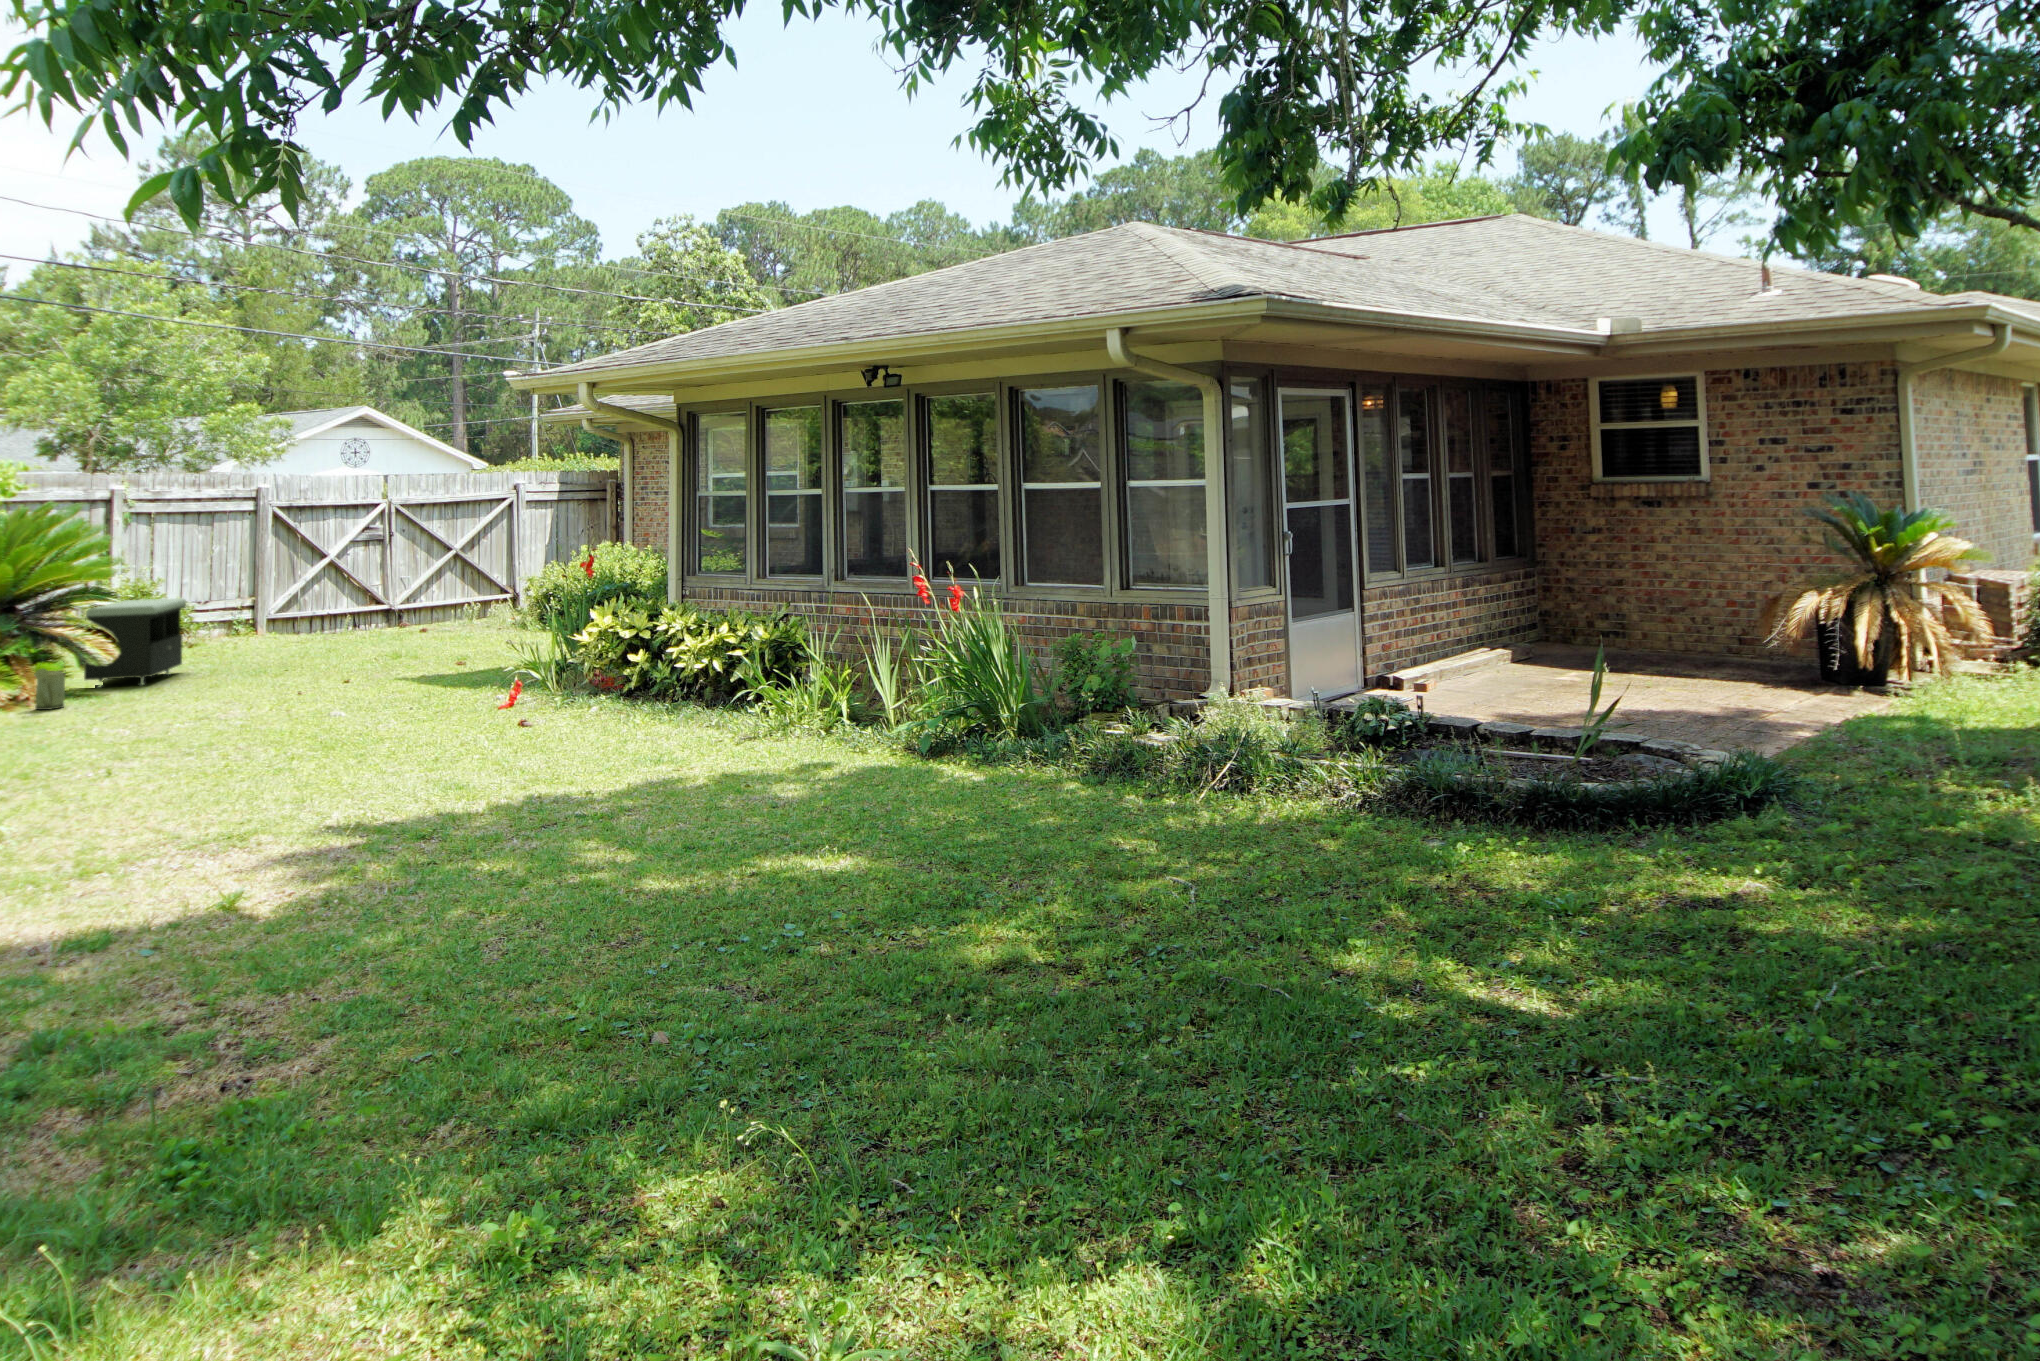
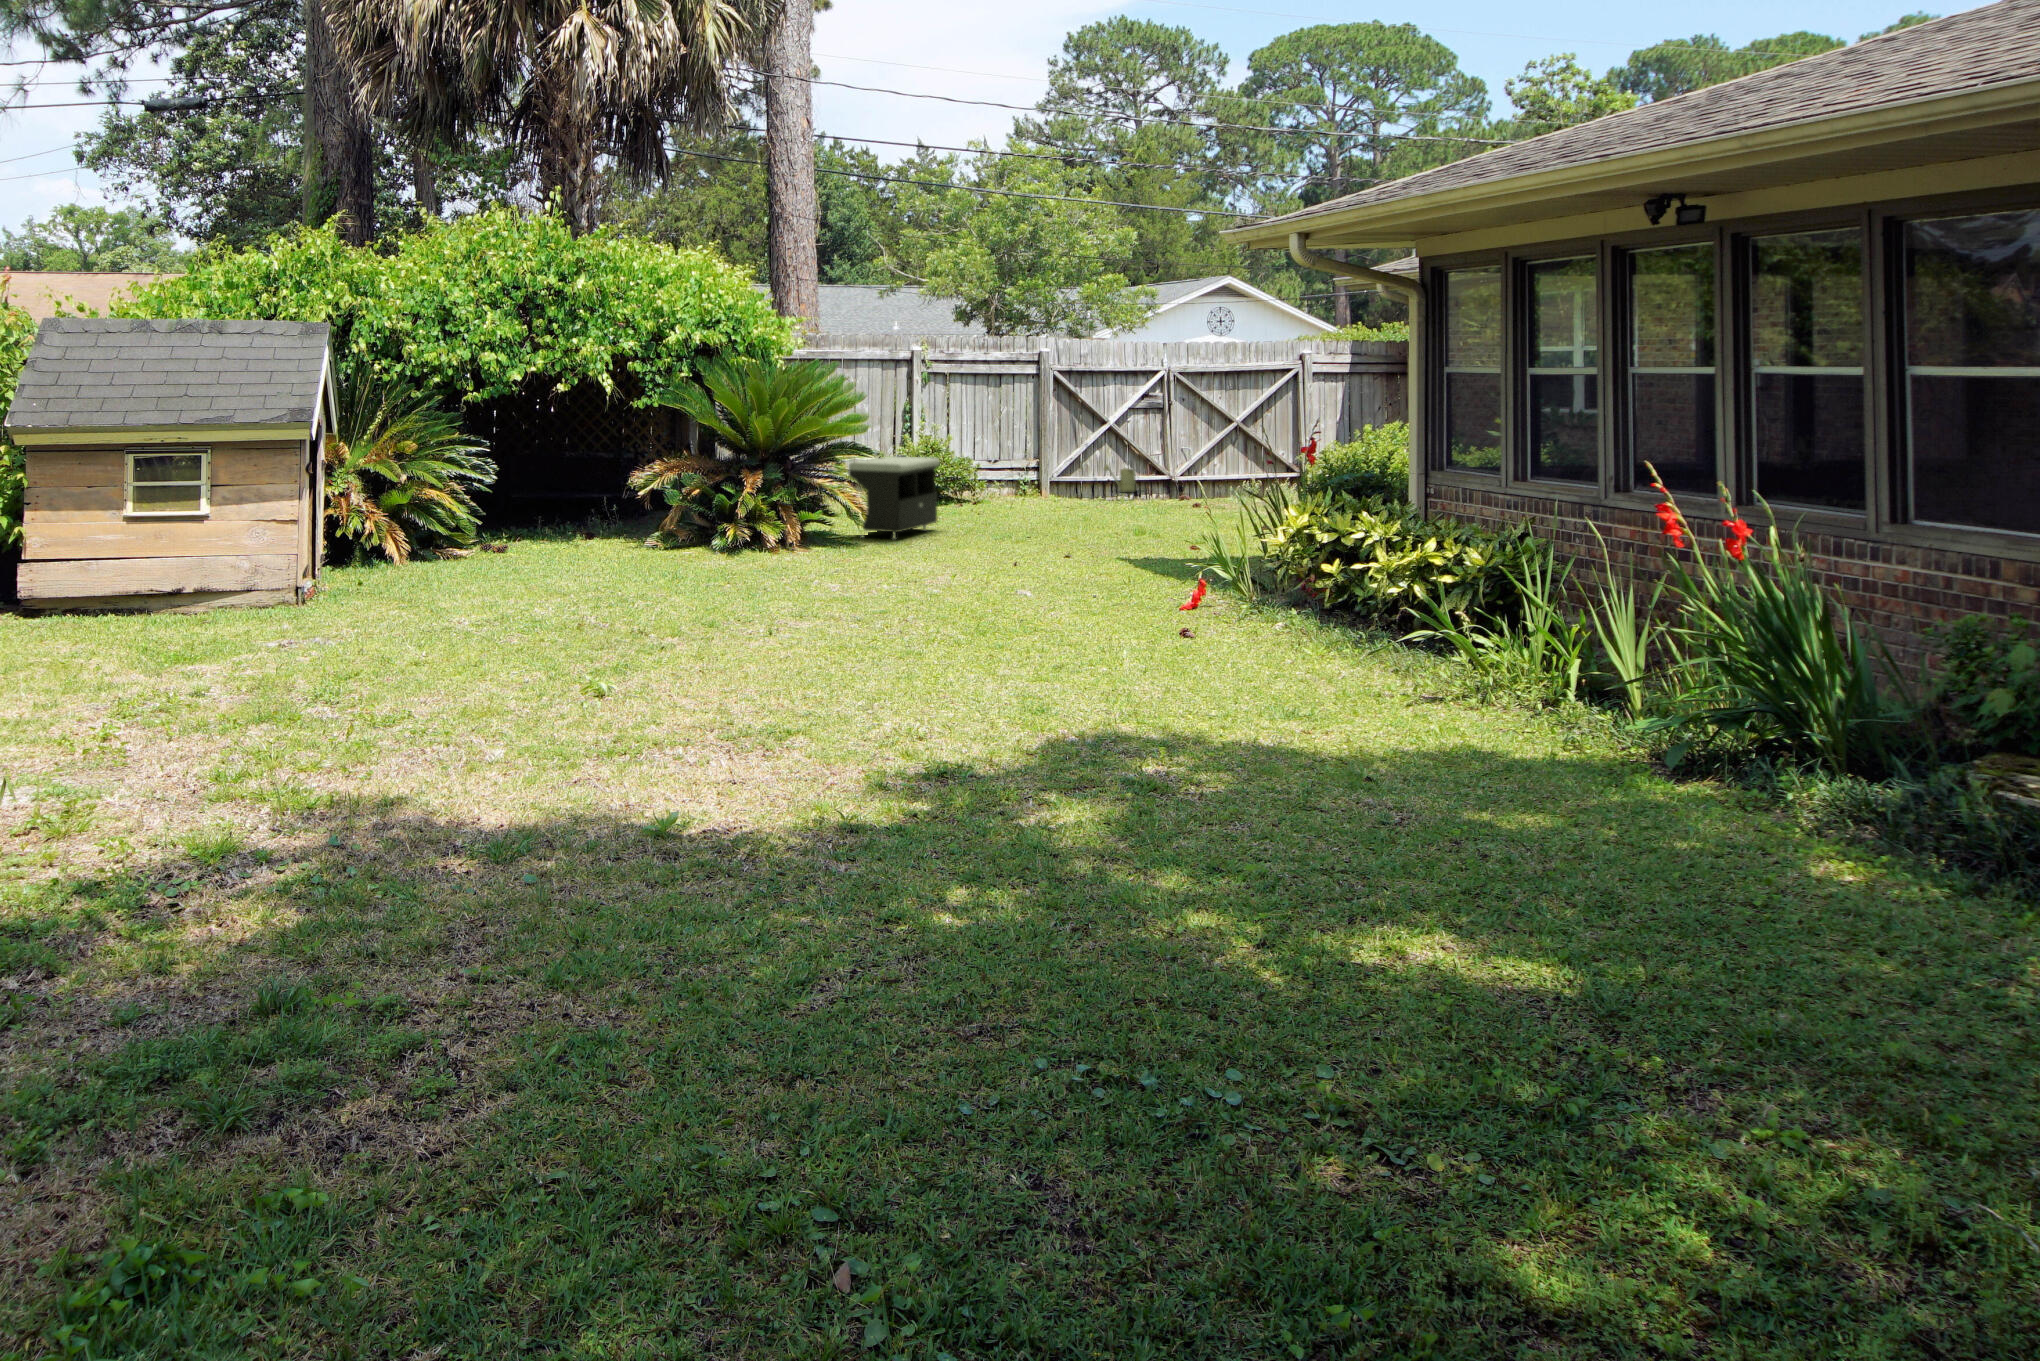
watering can: present [35,669,66,710] -> present [1104,465,1136,493]

